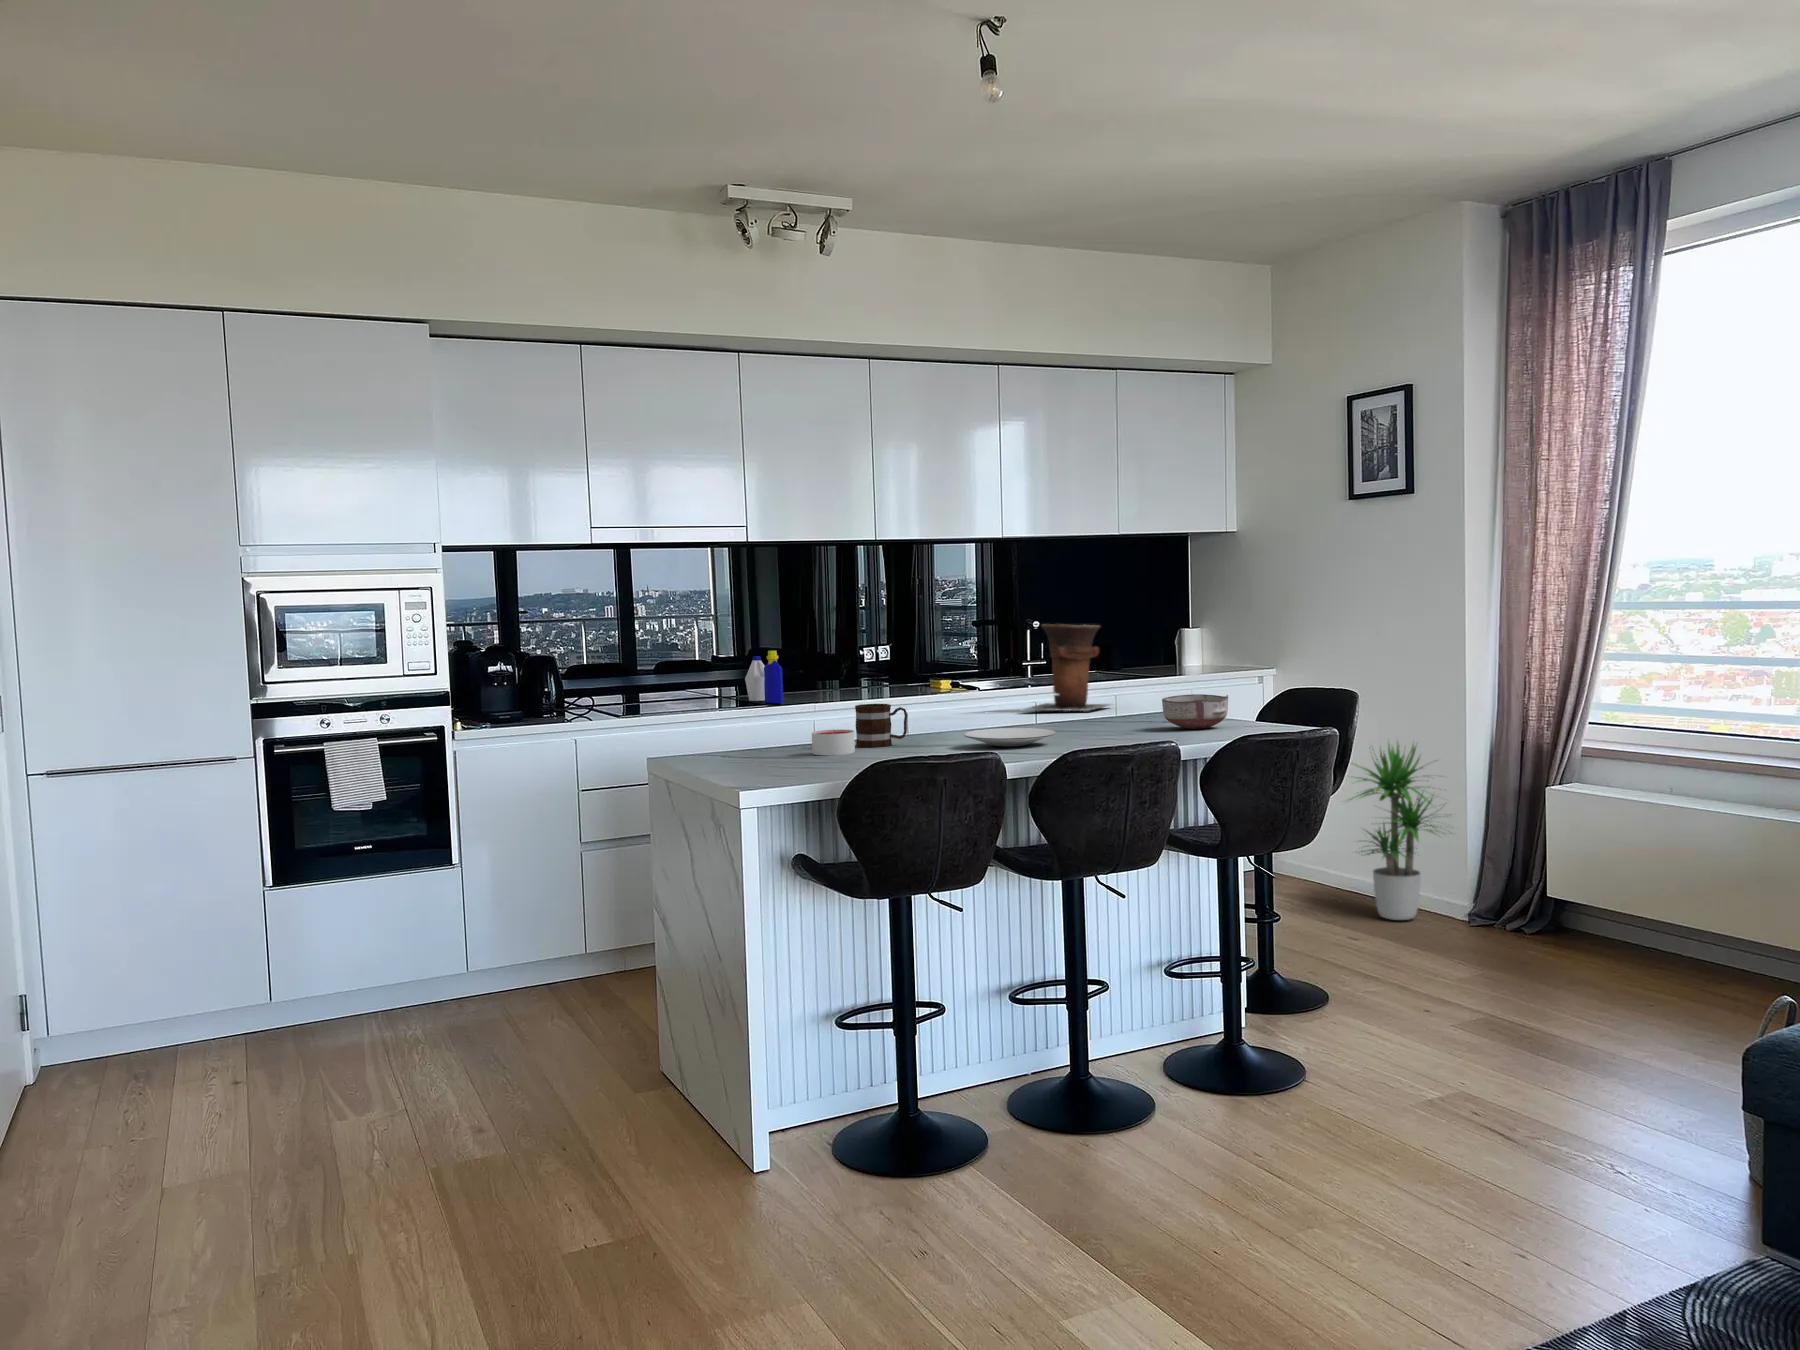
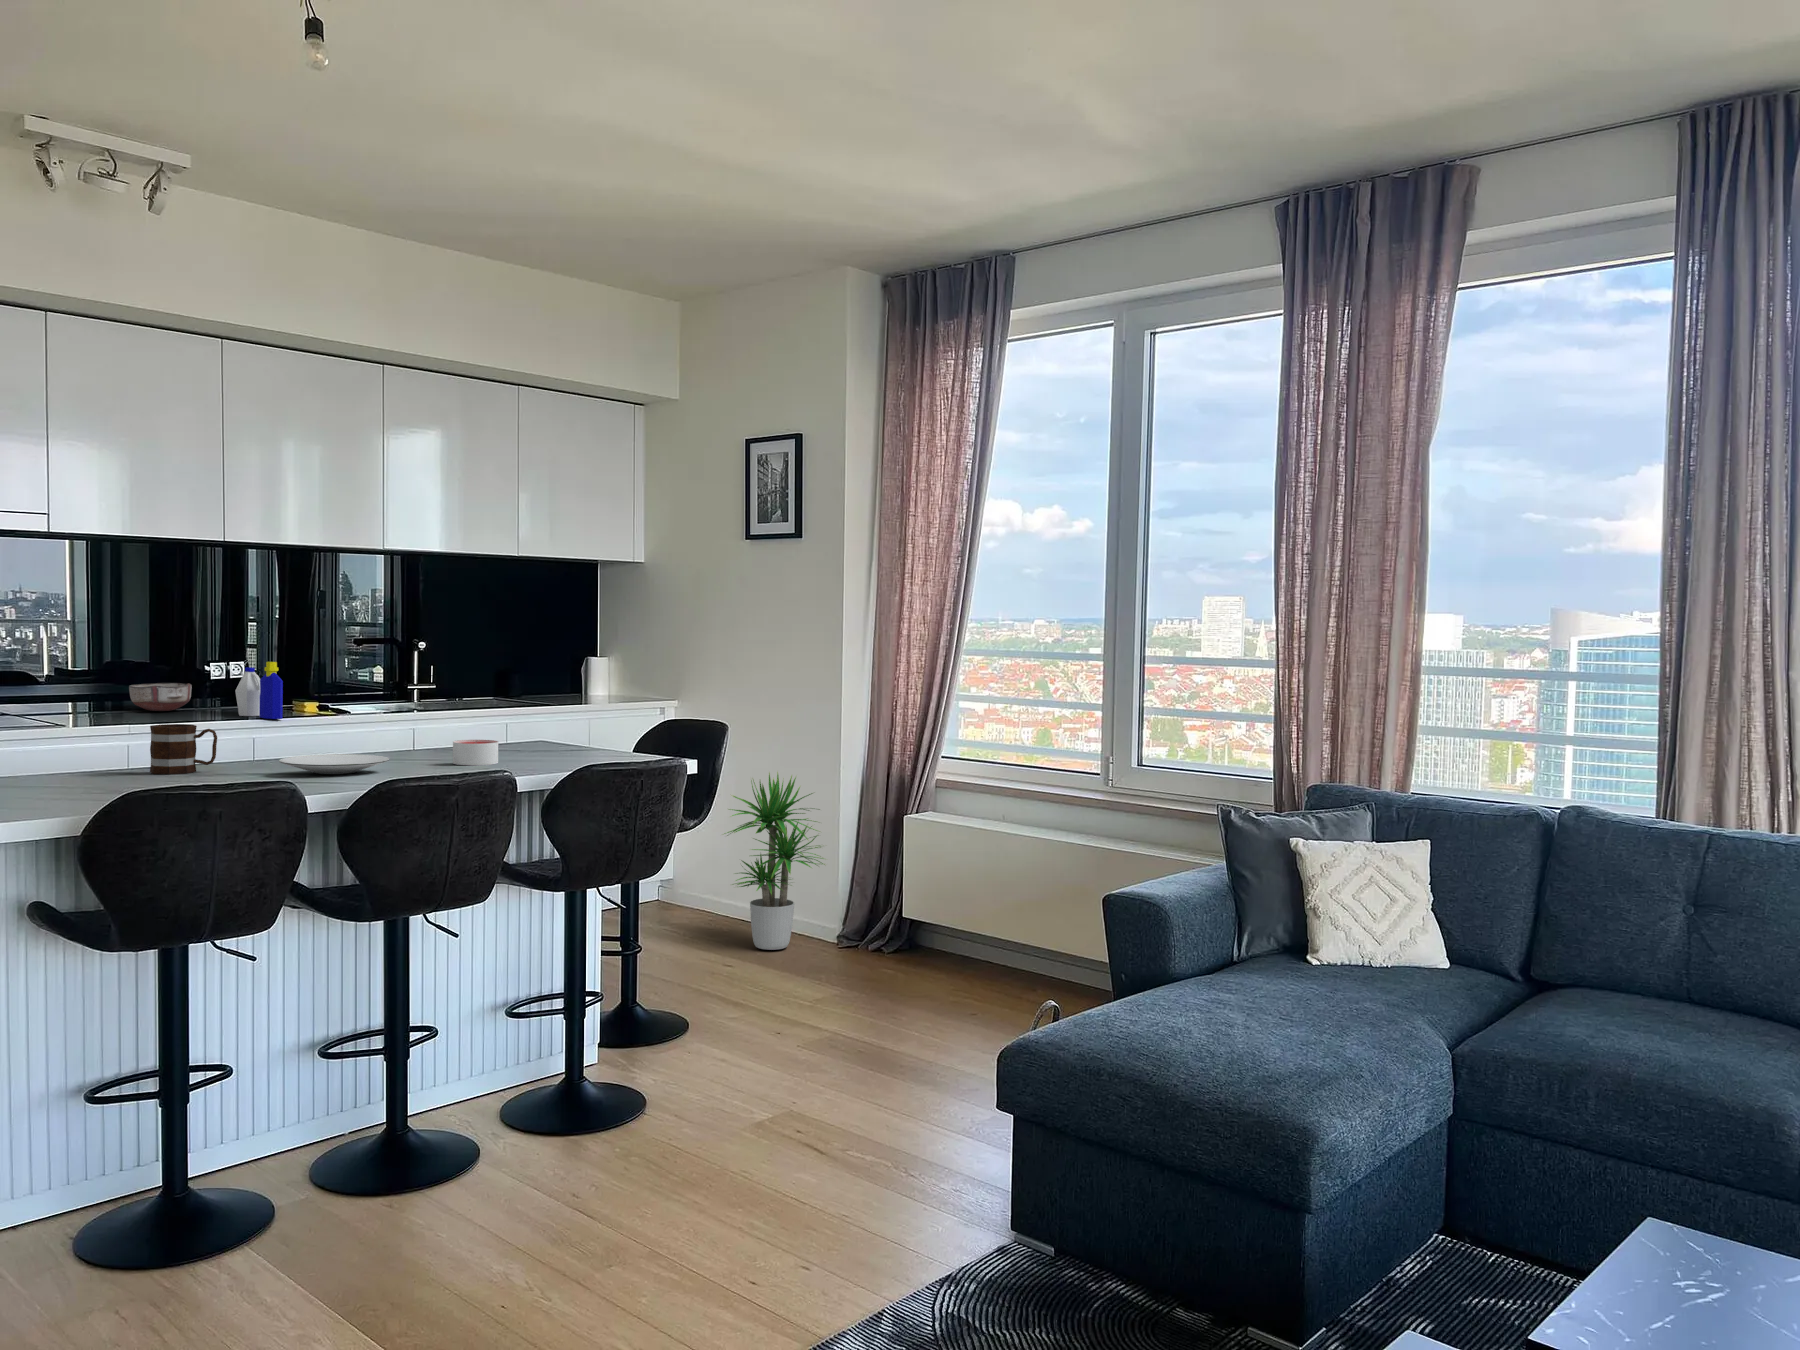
vase: present [1025,624,1109,711] -> none [385,645,496,739]
bottle: present [745,651,783,703] -> present [235,662,283,719]
ceramic bowl: present [1162,694,1228,729] -> present [129,683,192,711]
candle: present [812,730,855,756] -> present [453,740,498,766]

